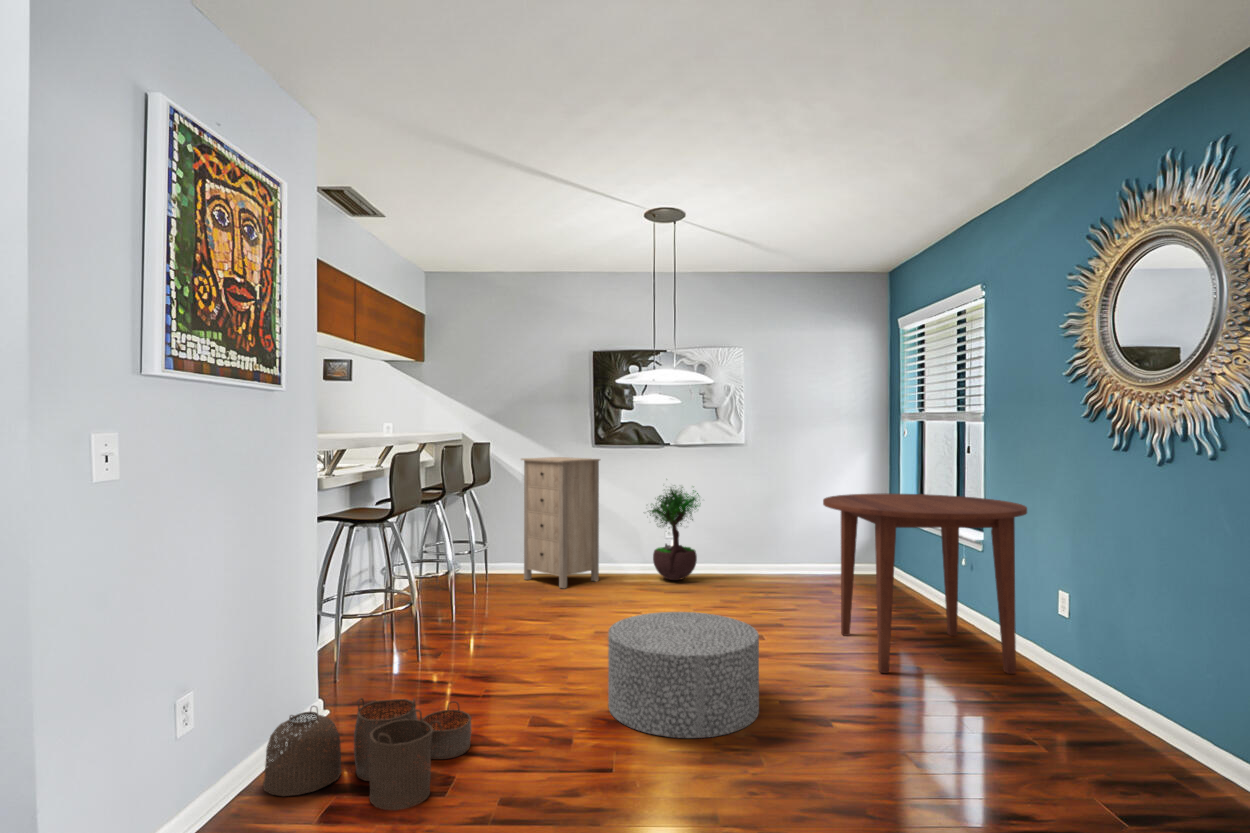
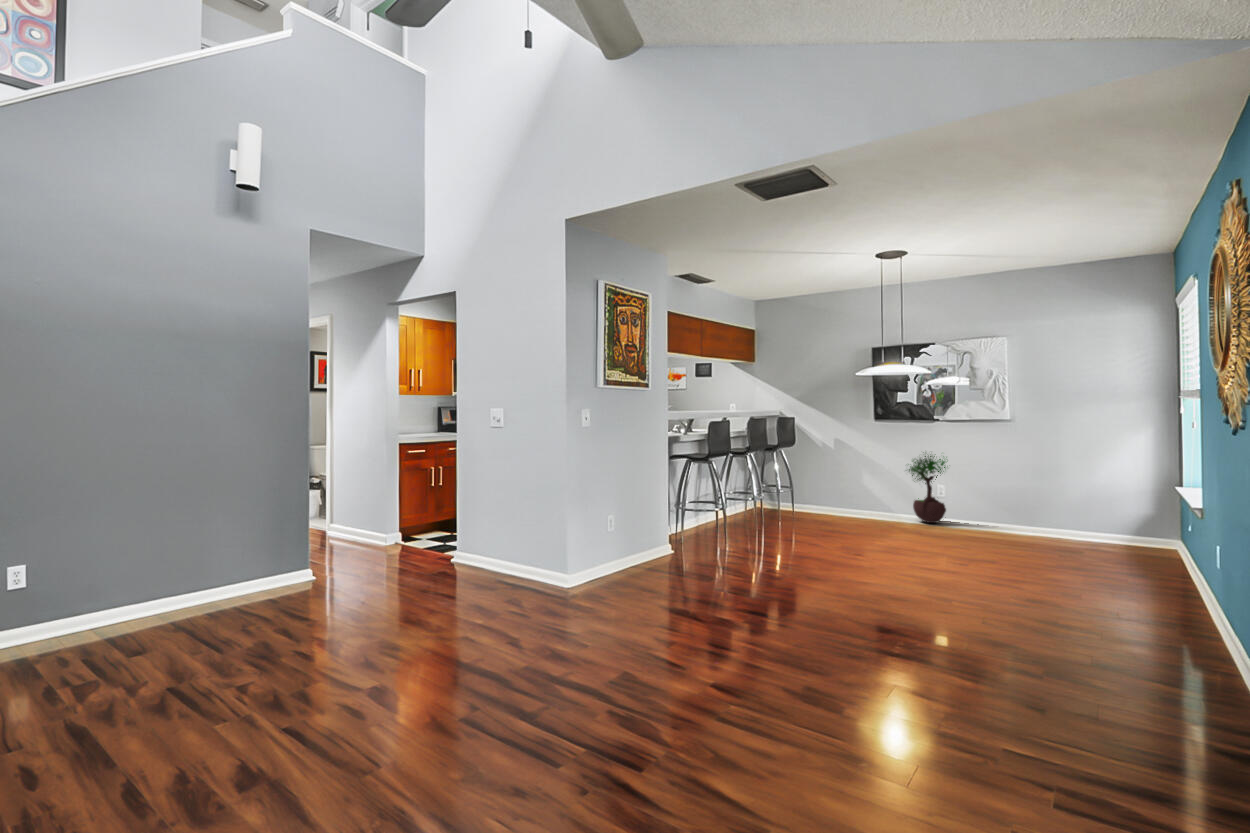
storage cabinet: present [521,457,600,588] -> none [817,429,873,519]
dining table: present [823,493,1027,674] -> none [993,460,1161,595]
ottoman: present [608,612,759,738] -> none [811,520,904,582]
woven basket: present [263,698,472,811] -> none [640,531,732,575]

